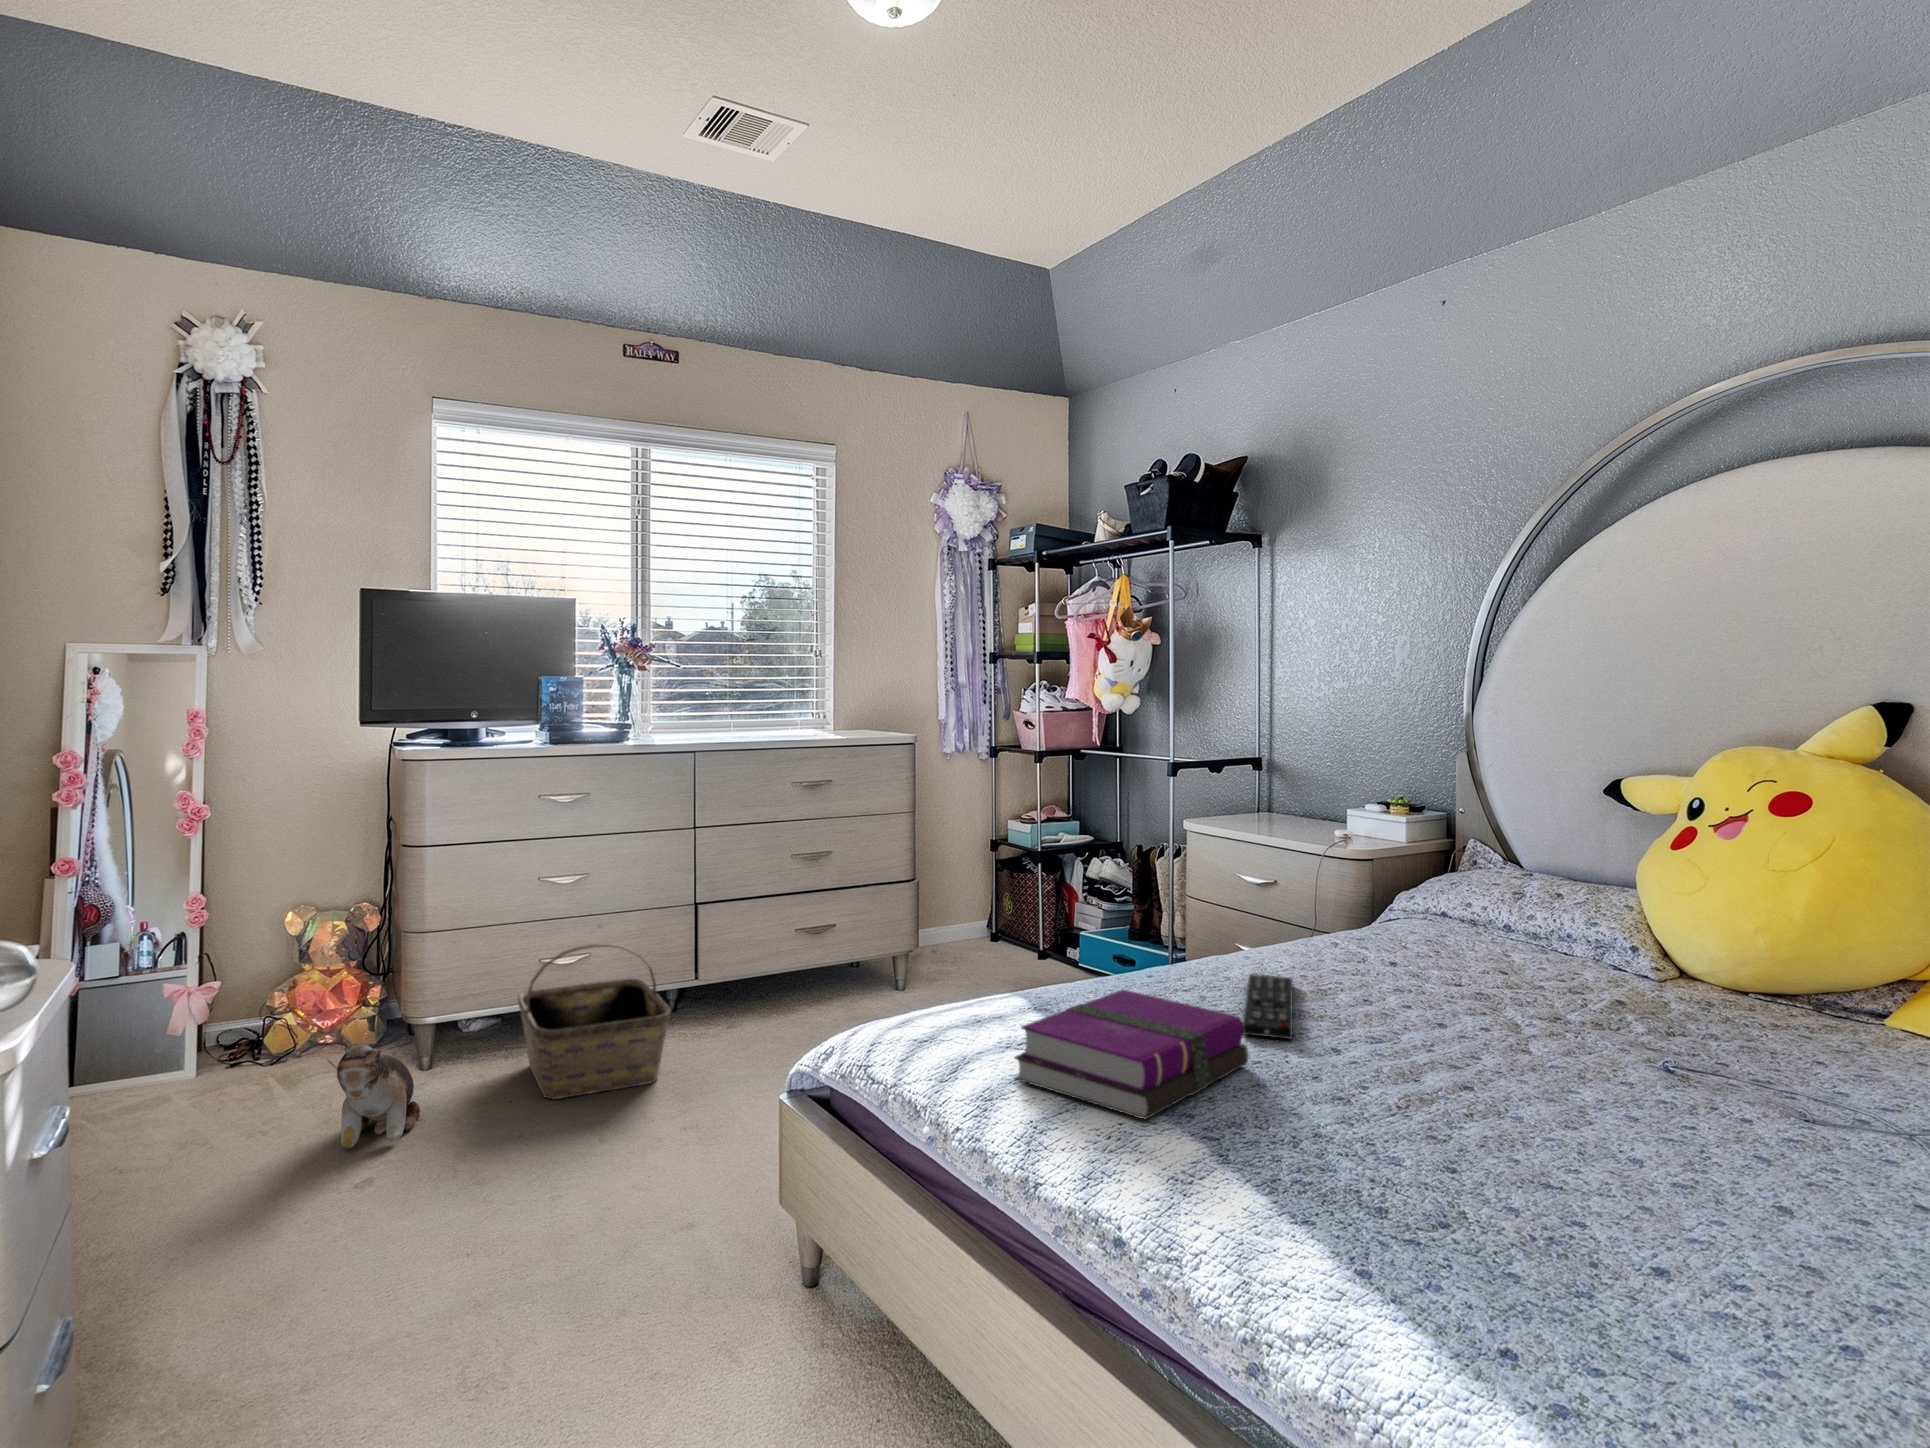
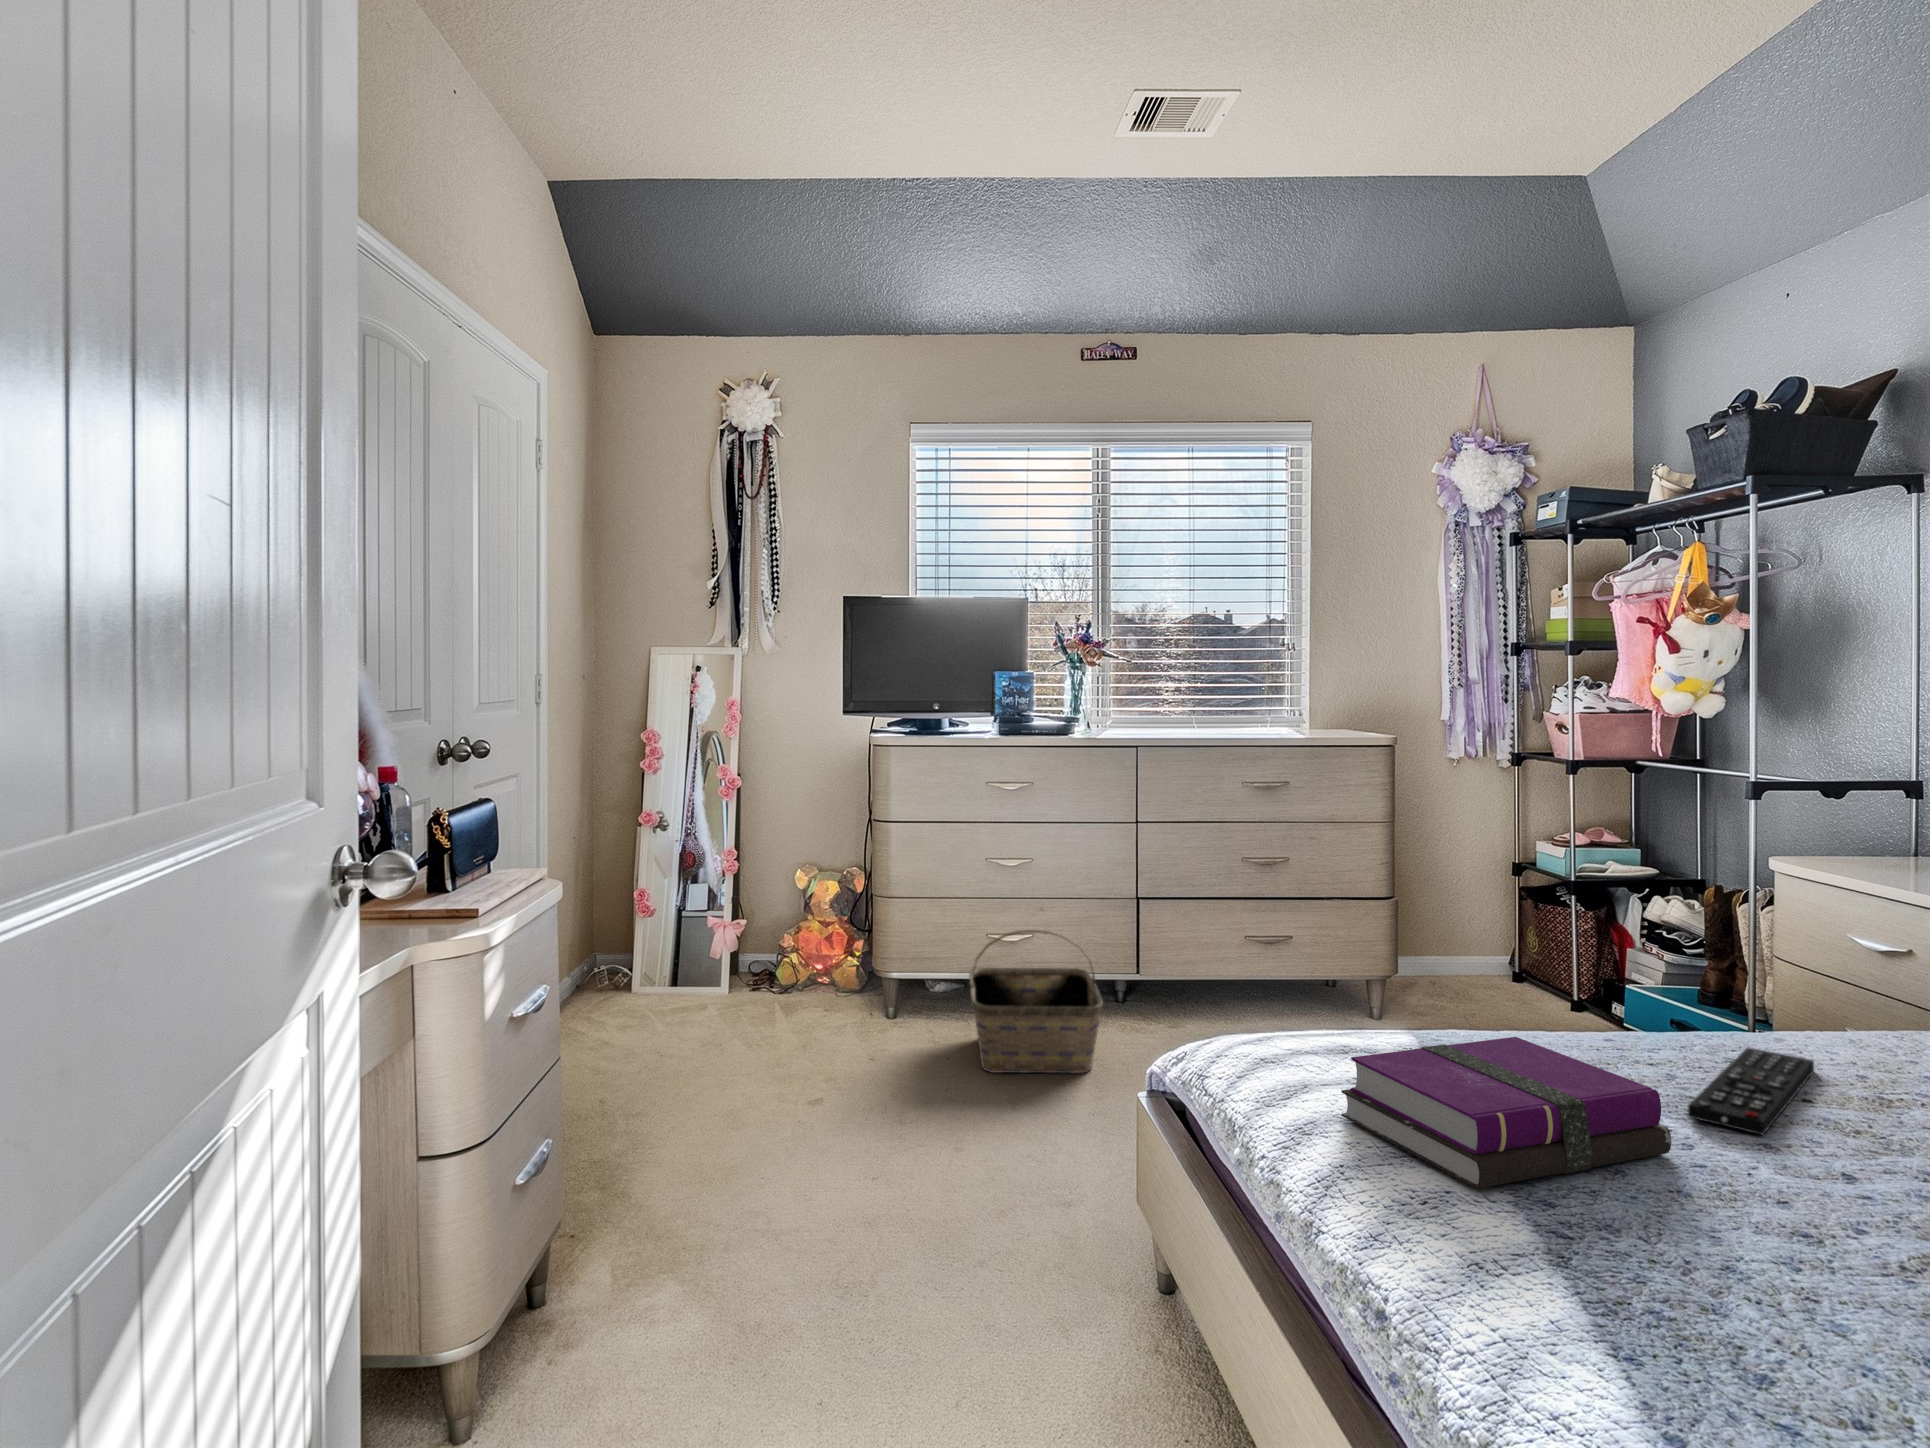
plush toy: present [327,1044,420,1148] -> none [791,993,874,1084]

